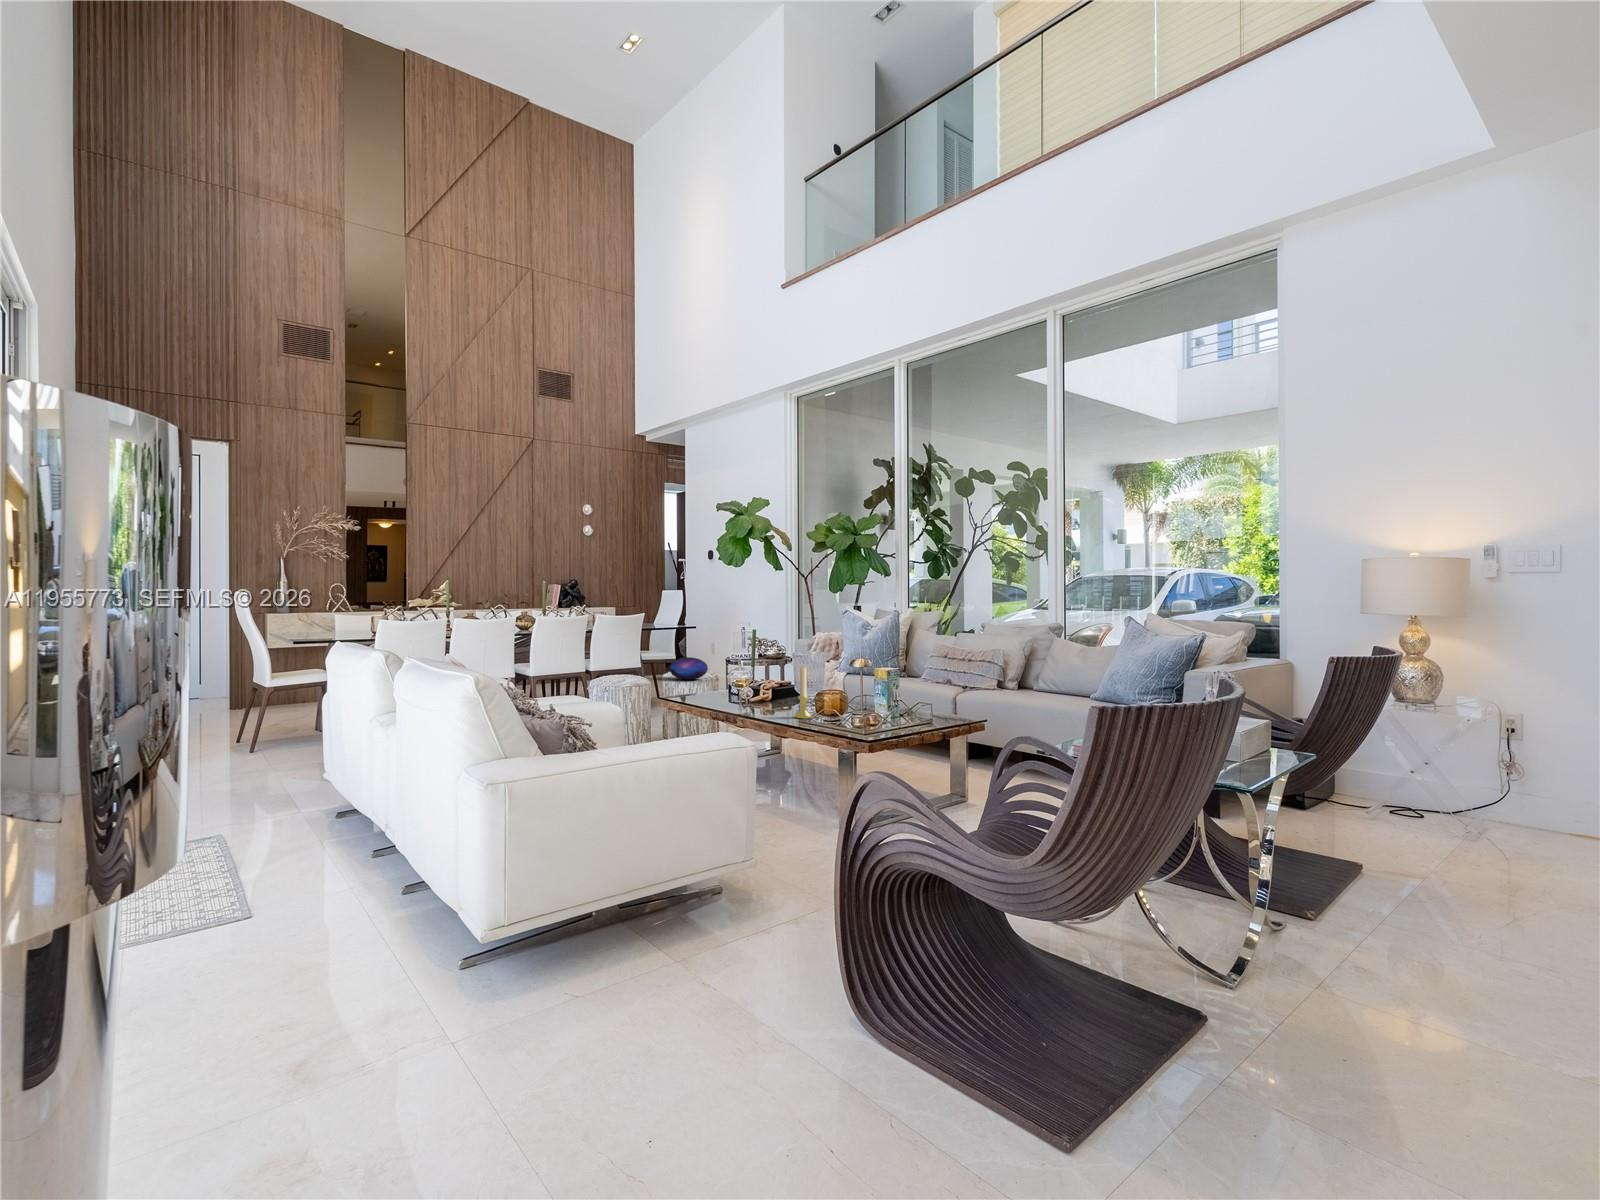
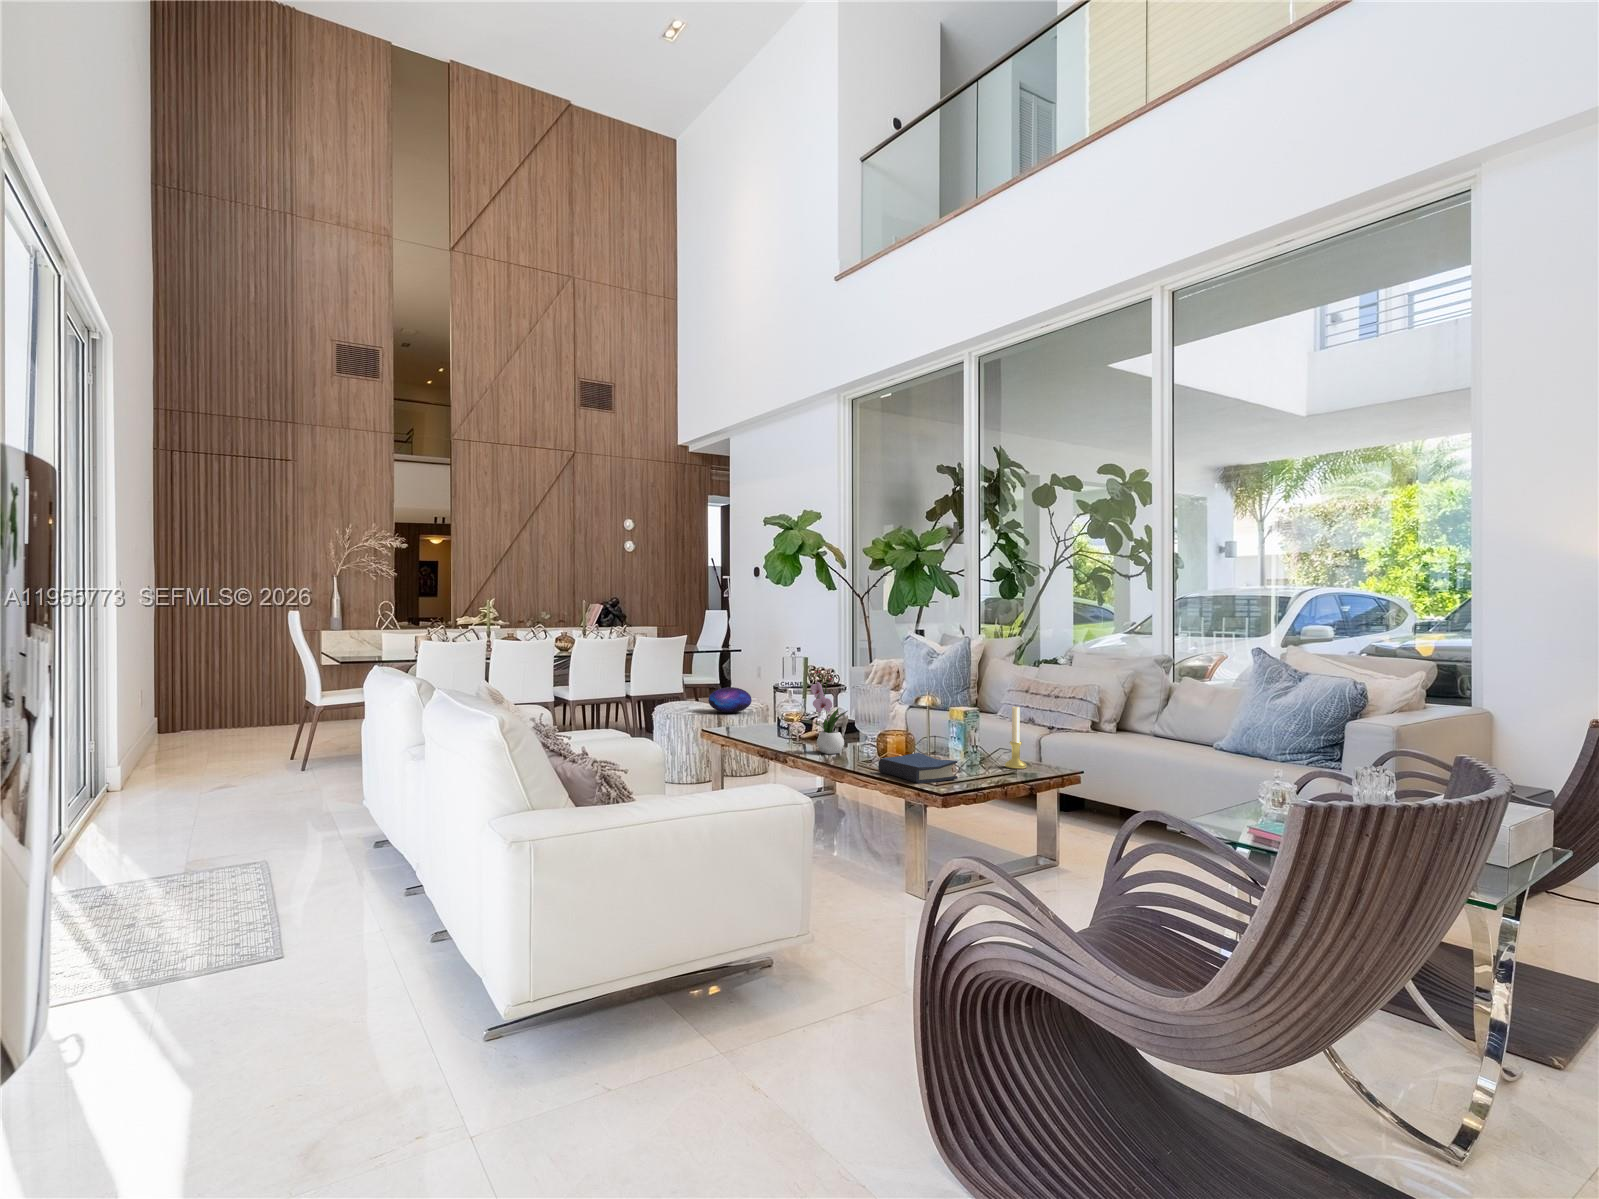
flower arrangement: none [760,640,793,711] -> present [811,671,847,754]
candle holder: present [794,666,812,719] -> present [1005,707,1027,769]
hardback book: none [818,707,883,732] -> present [878,753,958,784]

